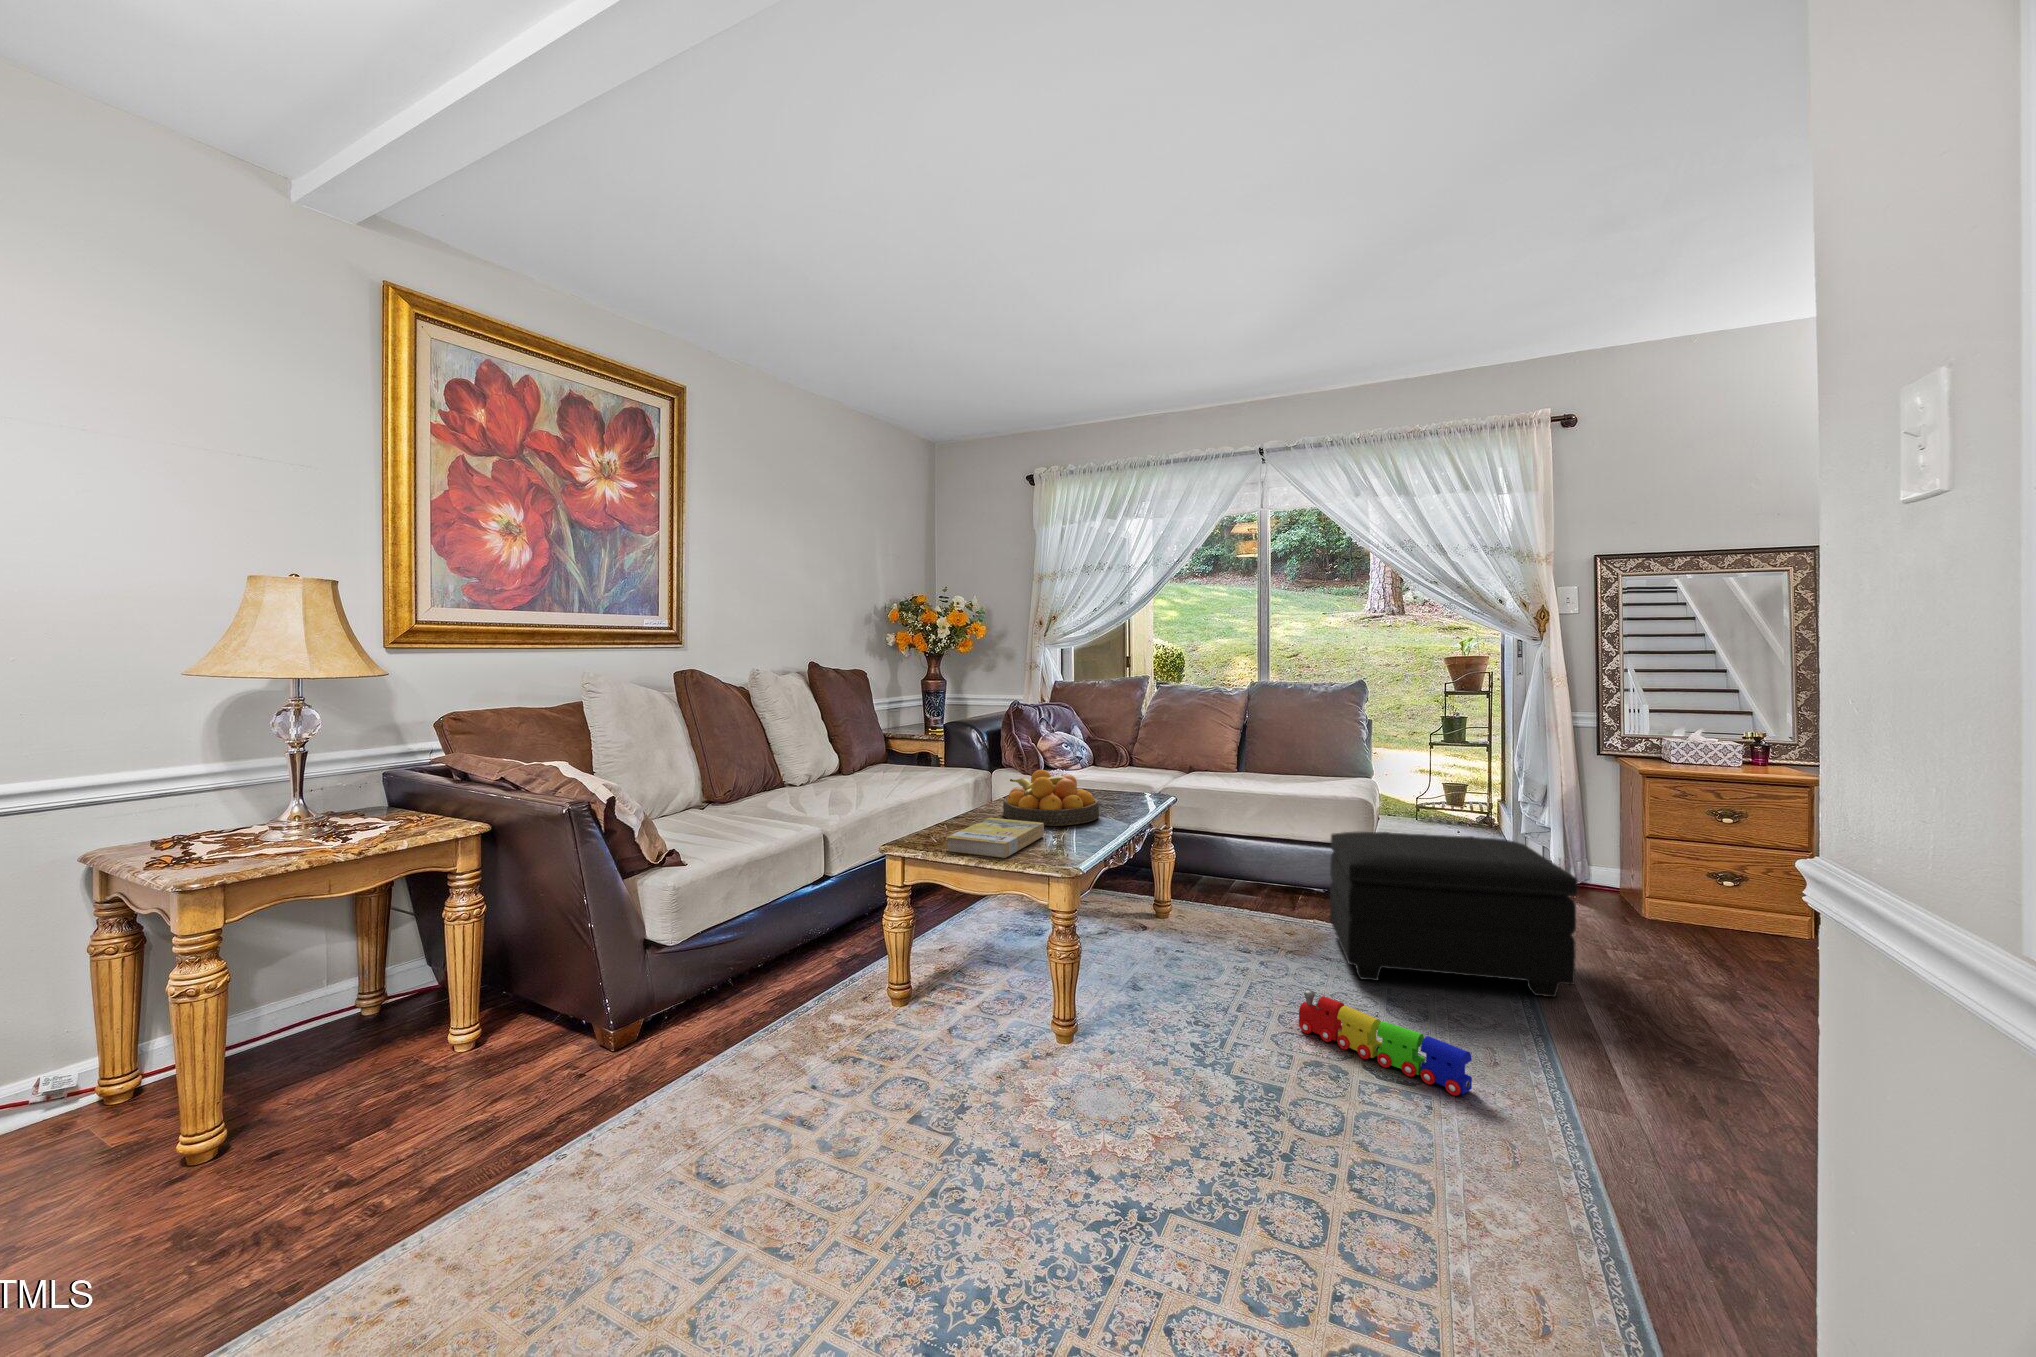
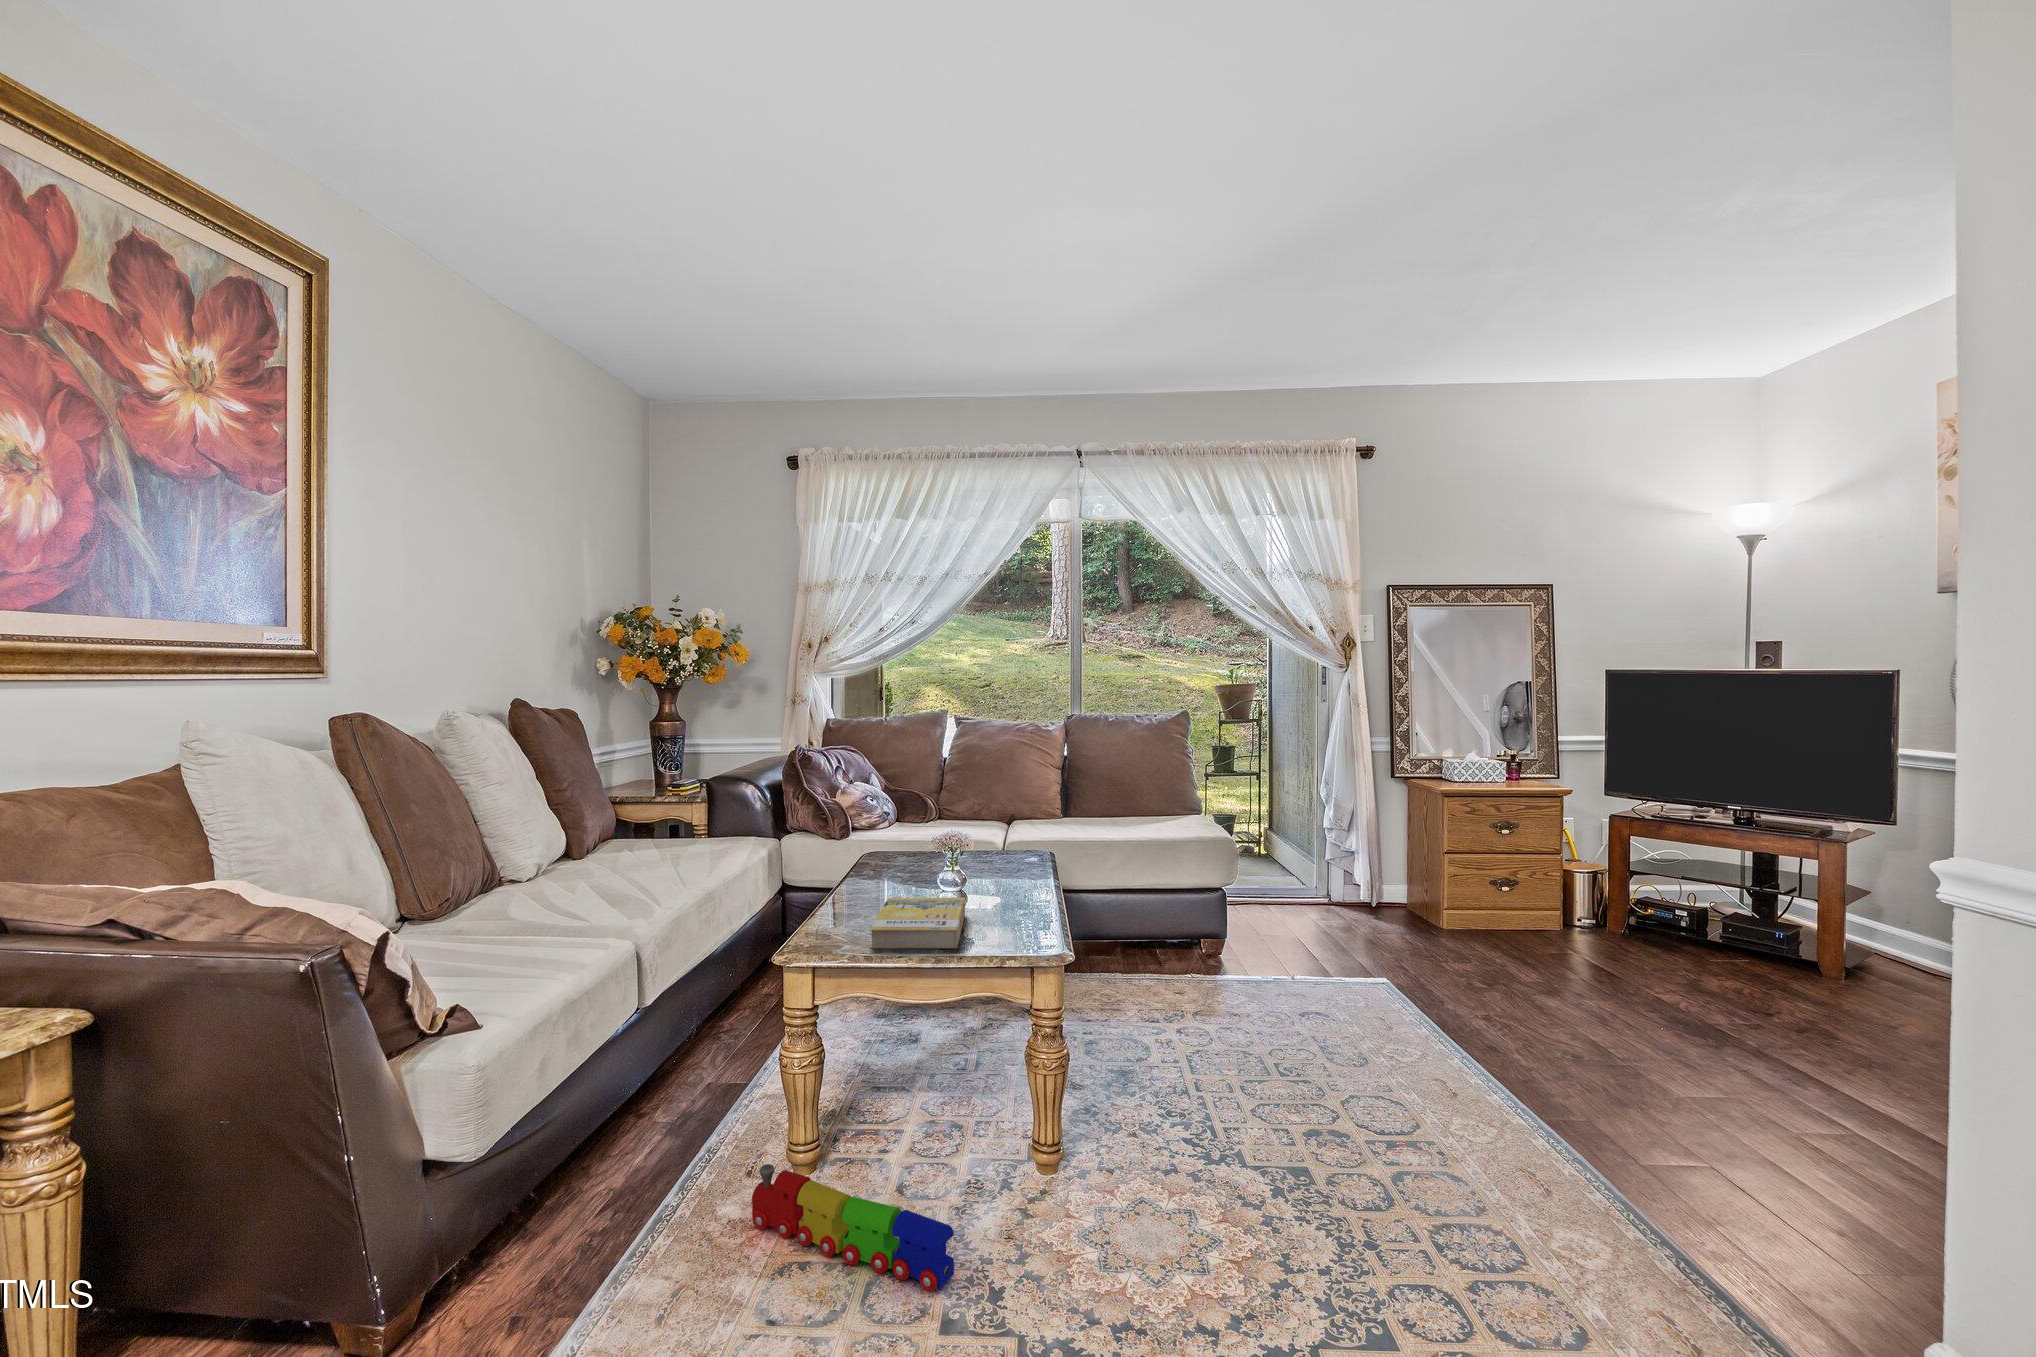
fruit bowl: present [1003,770,1099,826] -> none [877,830,998,902]
footstool: present [1330,832,1578,997] -> none [1222,868,1475,1036]
toy train: present [1299,990,1472,1096] -> present [752,1164,954,1292]

